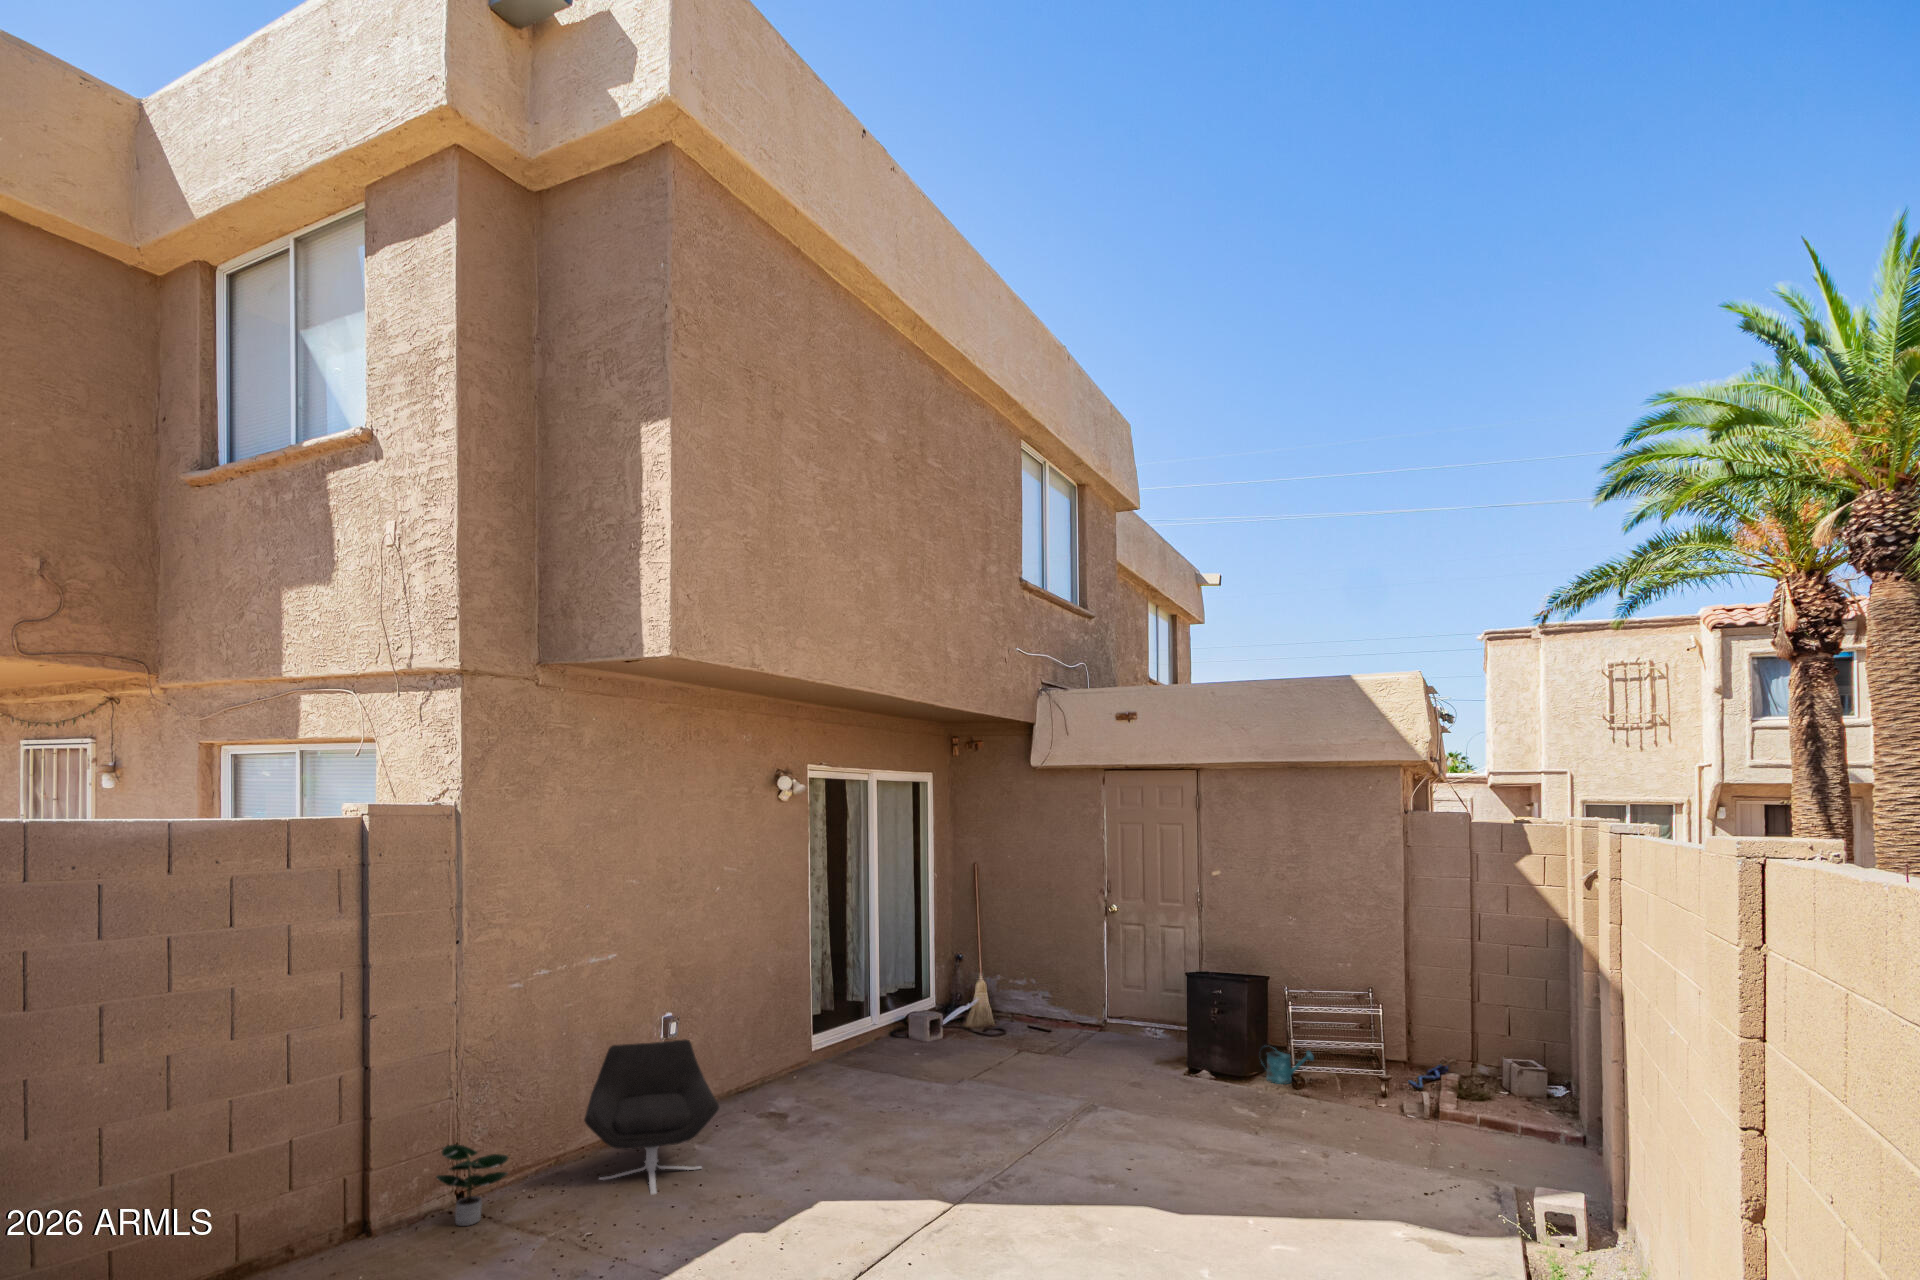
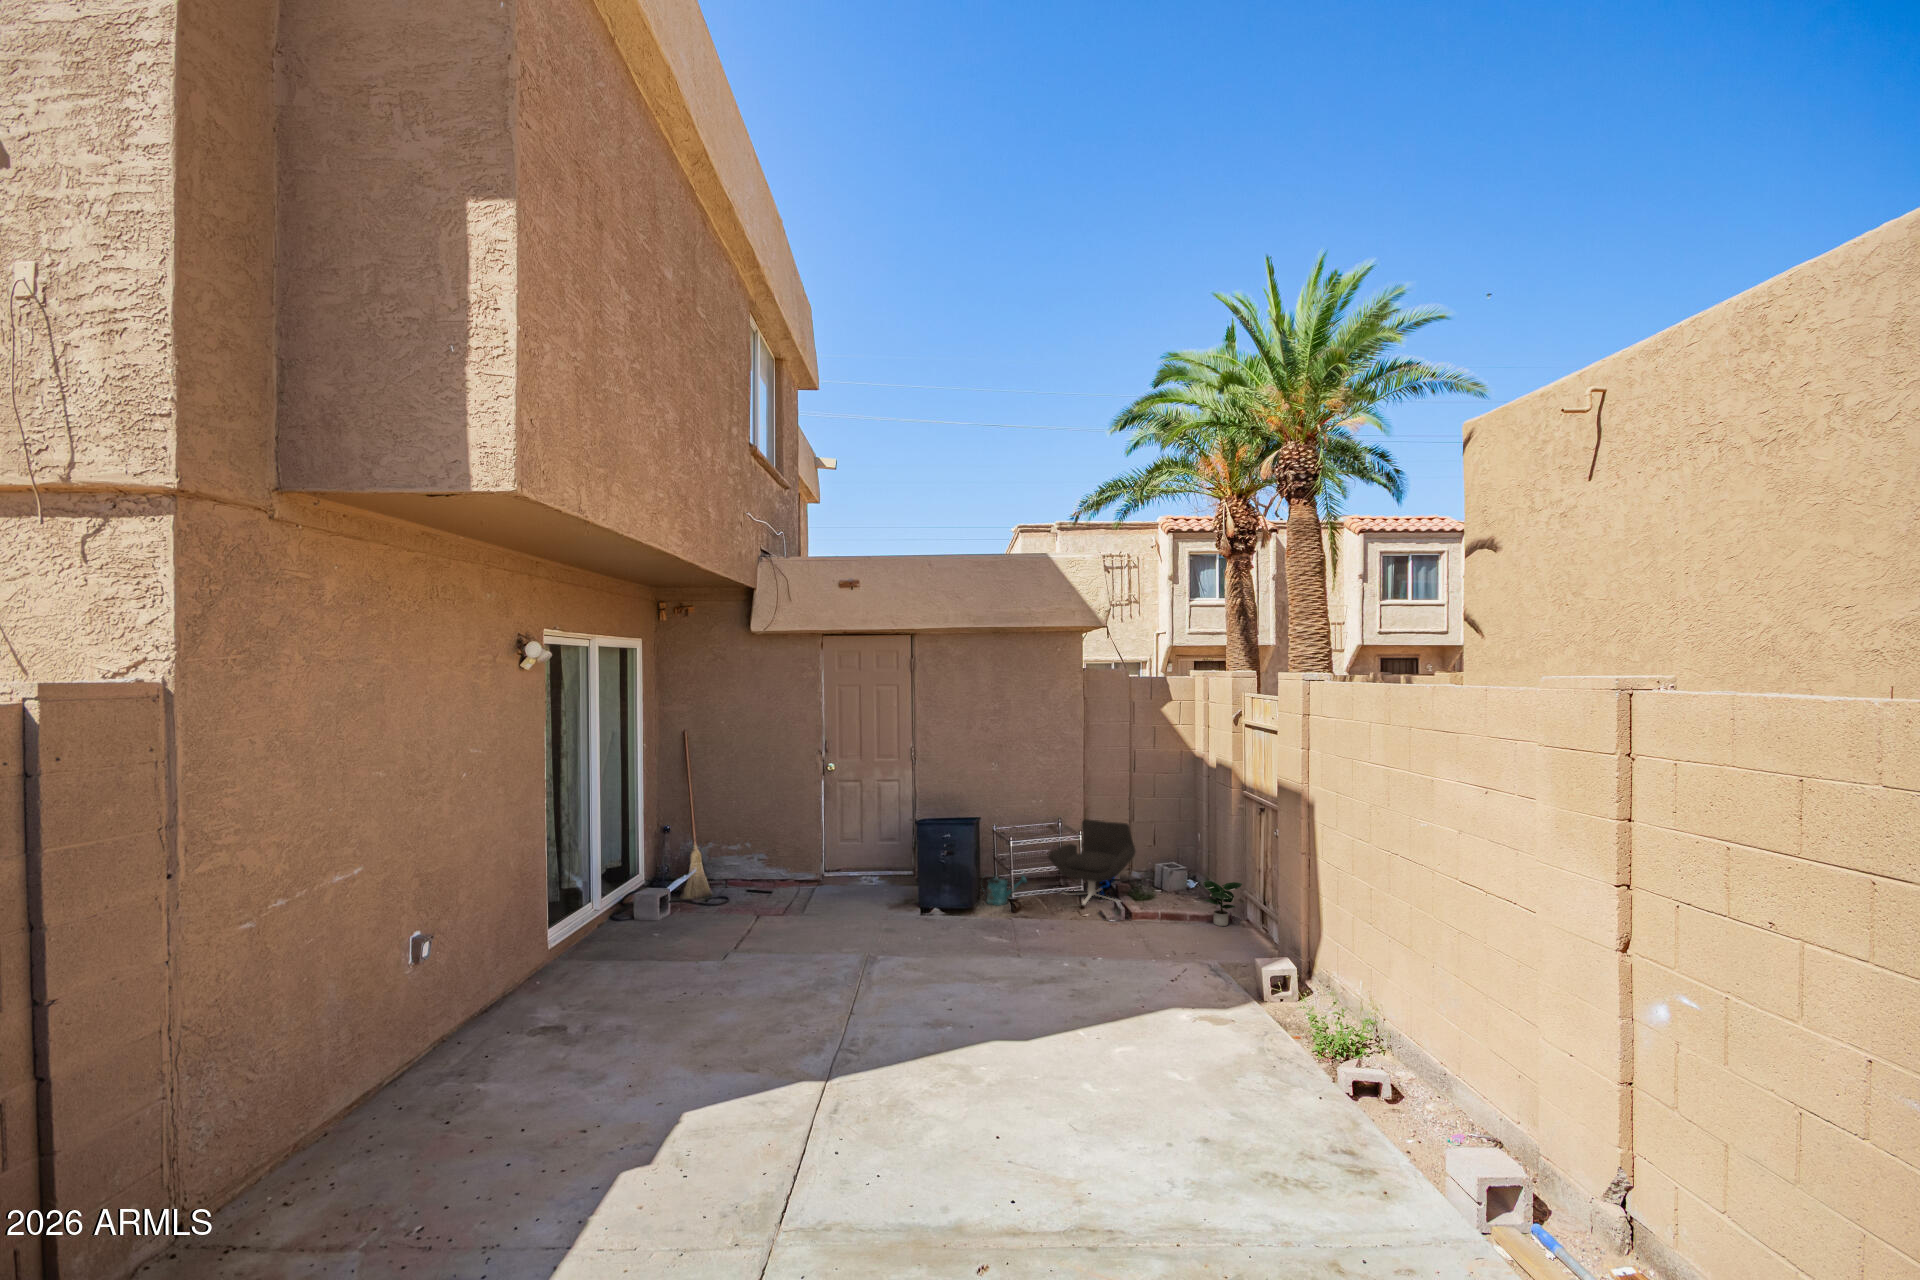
lounge chair: present [584,1039,719,1195] -> present [1048,819,1135,904]
potted plant: present [436,1144,508,1226] -> present [1204,880,1242,926]

